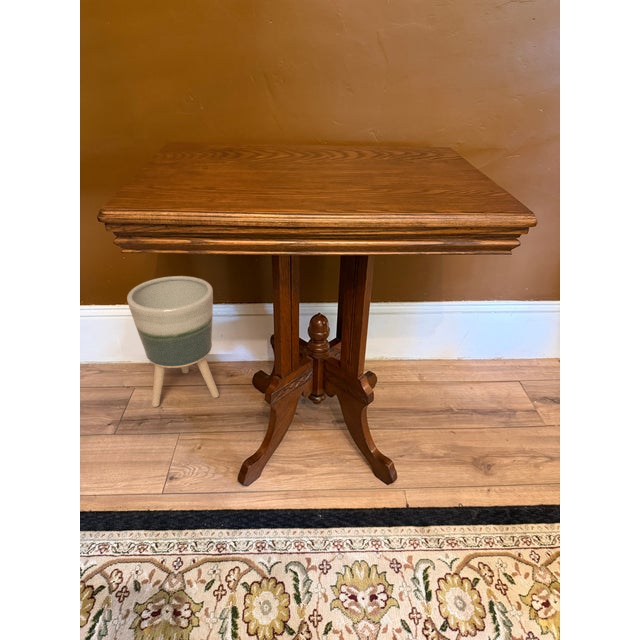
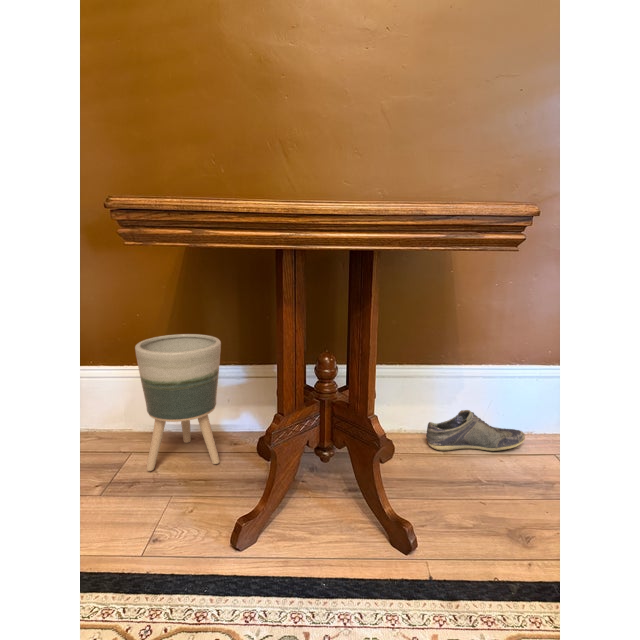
shoe: none [407,342,495,378] -> present [426,410,525,451]

